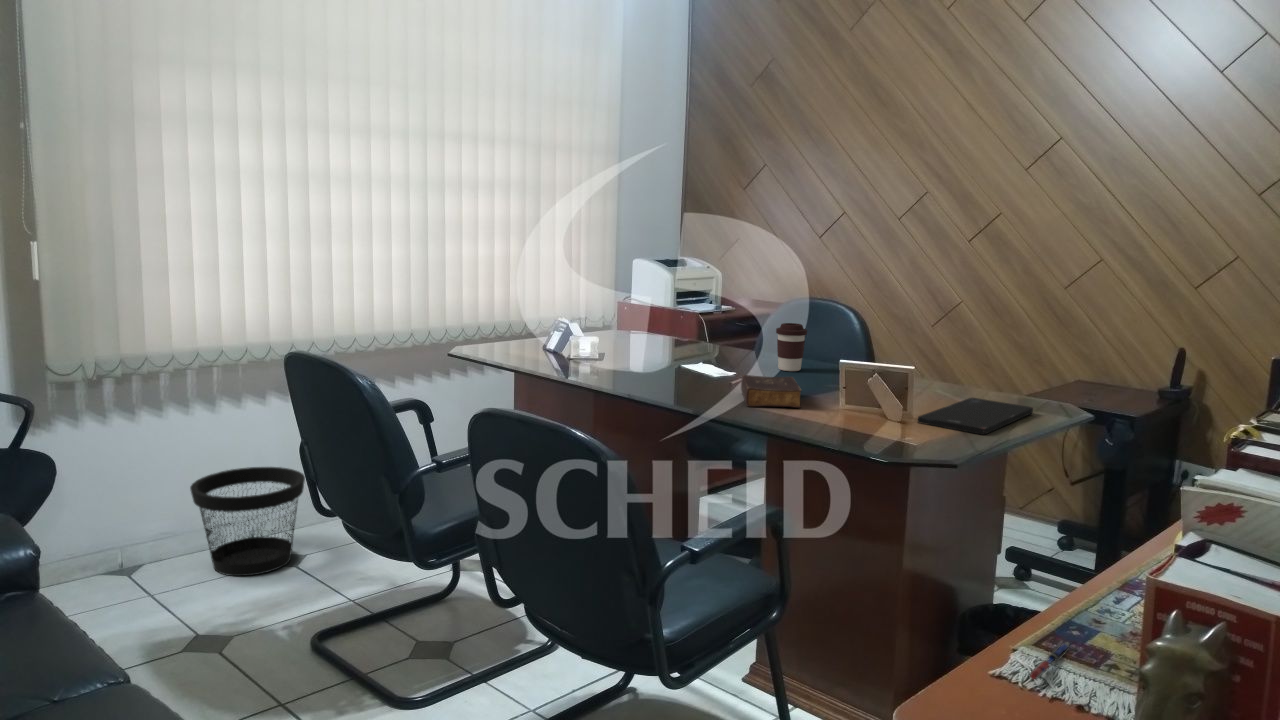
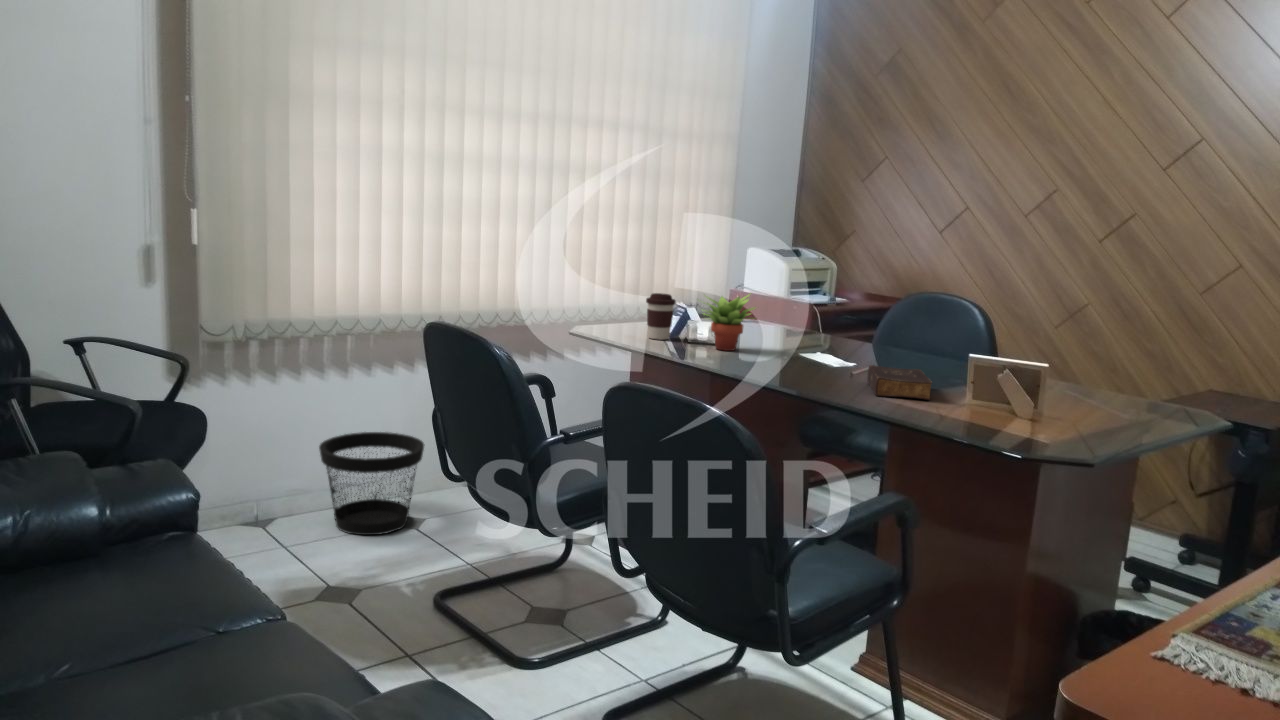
succulent plant: none [571,306,635,366] -> present [707,294,755,351]
coffee cup: present [776,323,807,371] -> present [646,293,676,340]
smartphone: present [918,398,1033,435] -> none [1052,400,1172,436]
pen: present [1030,642,1069,679] -> none [1189,632,1232,662]

